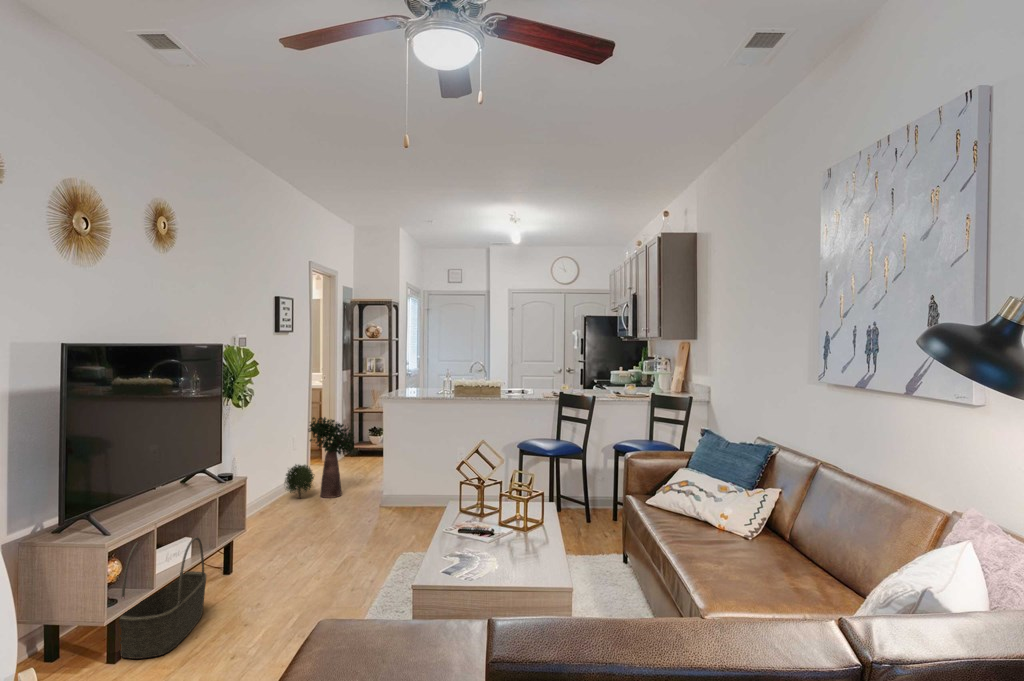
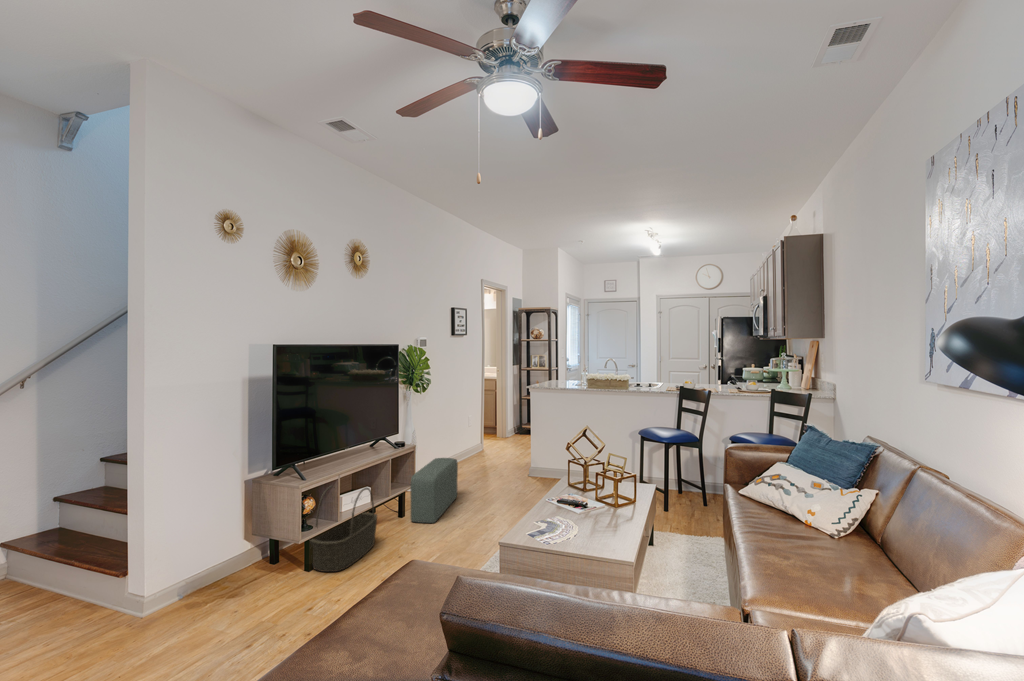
potted plant: present [285,417,354,498] -> none [459,401,513,466]
pouf: none [244,491,298,578] -> present [410,458,458,523]

